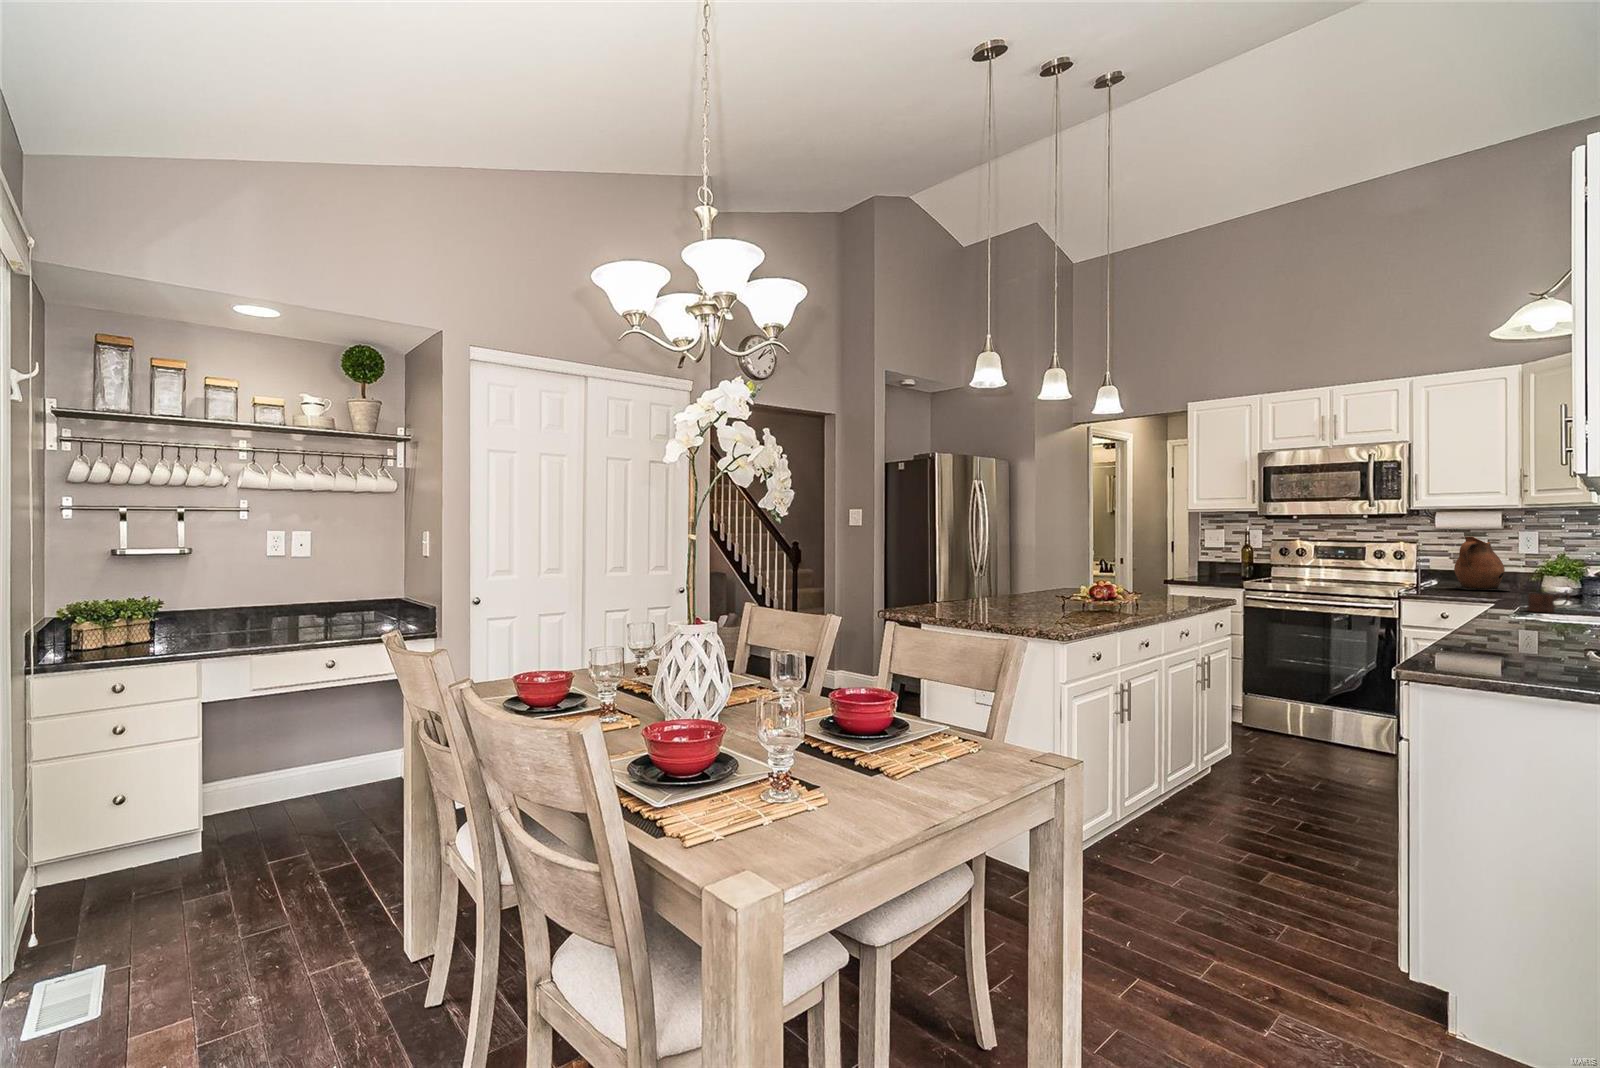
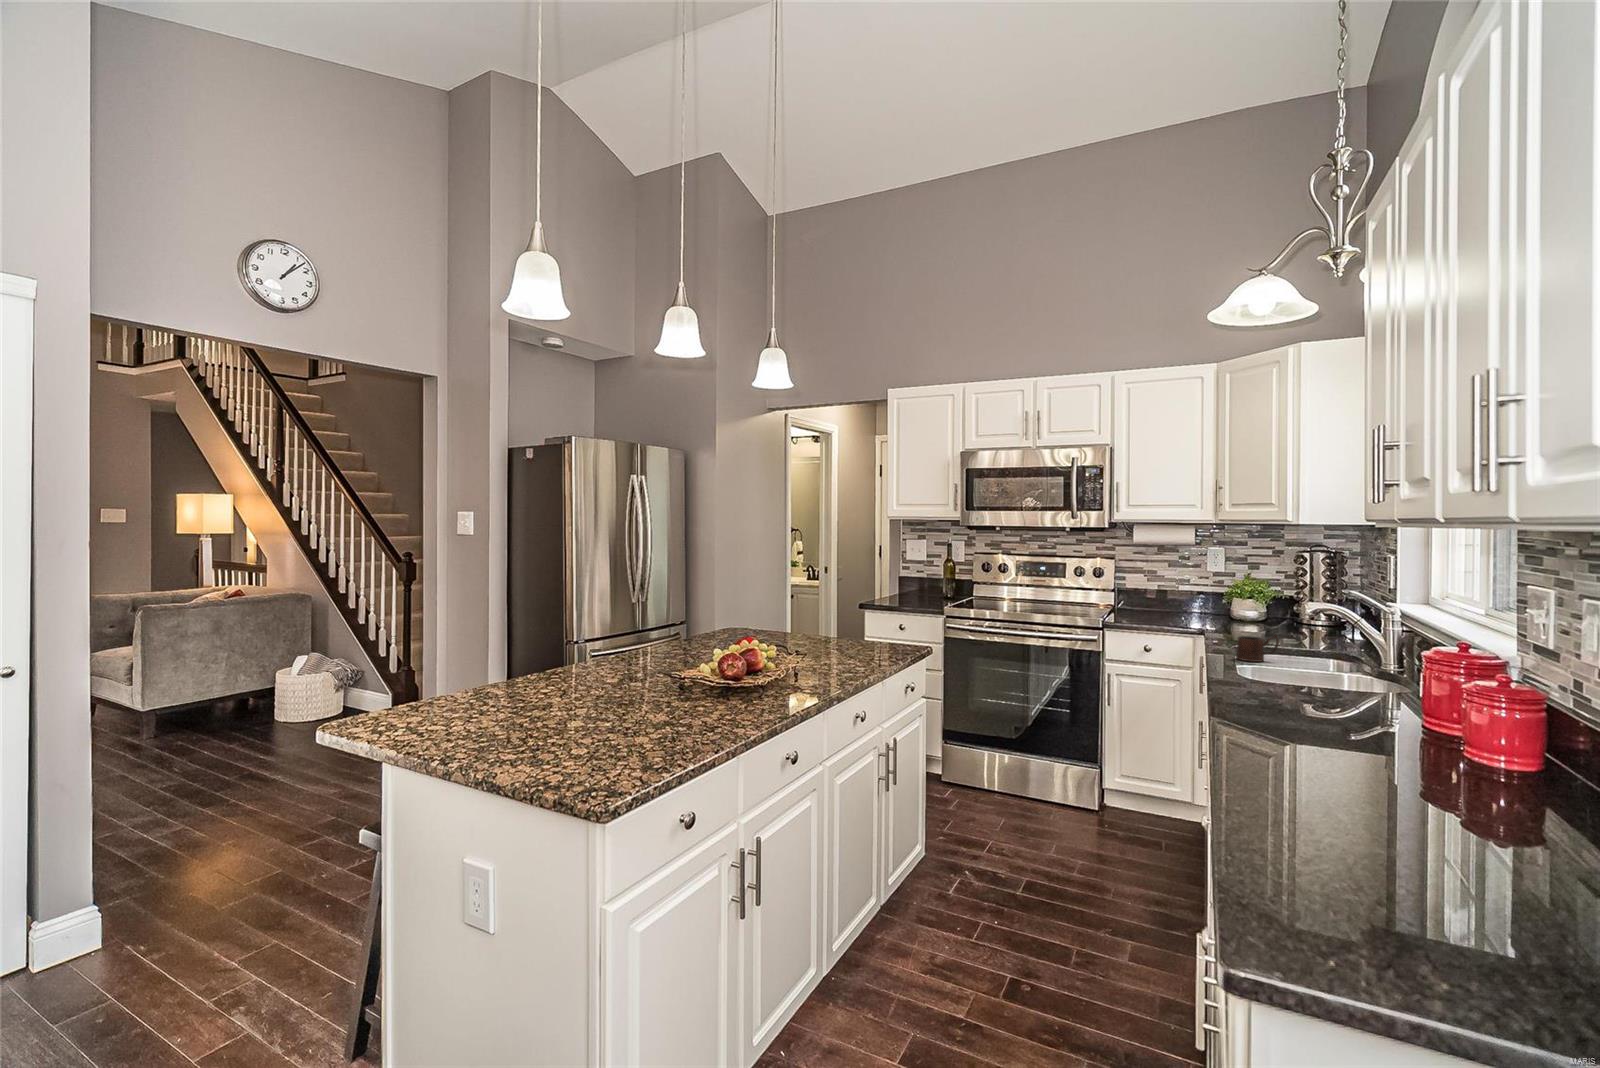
ceramic pitcher: present [1452,537,1510,591] -> none [1145,555,1206,618]

